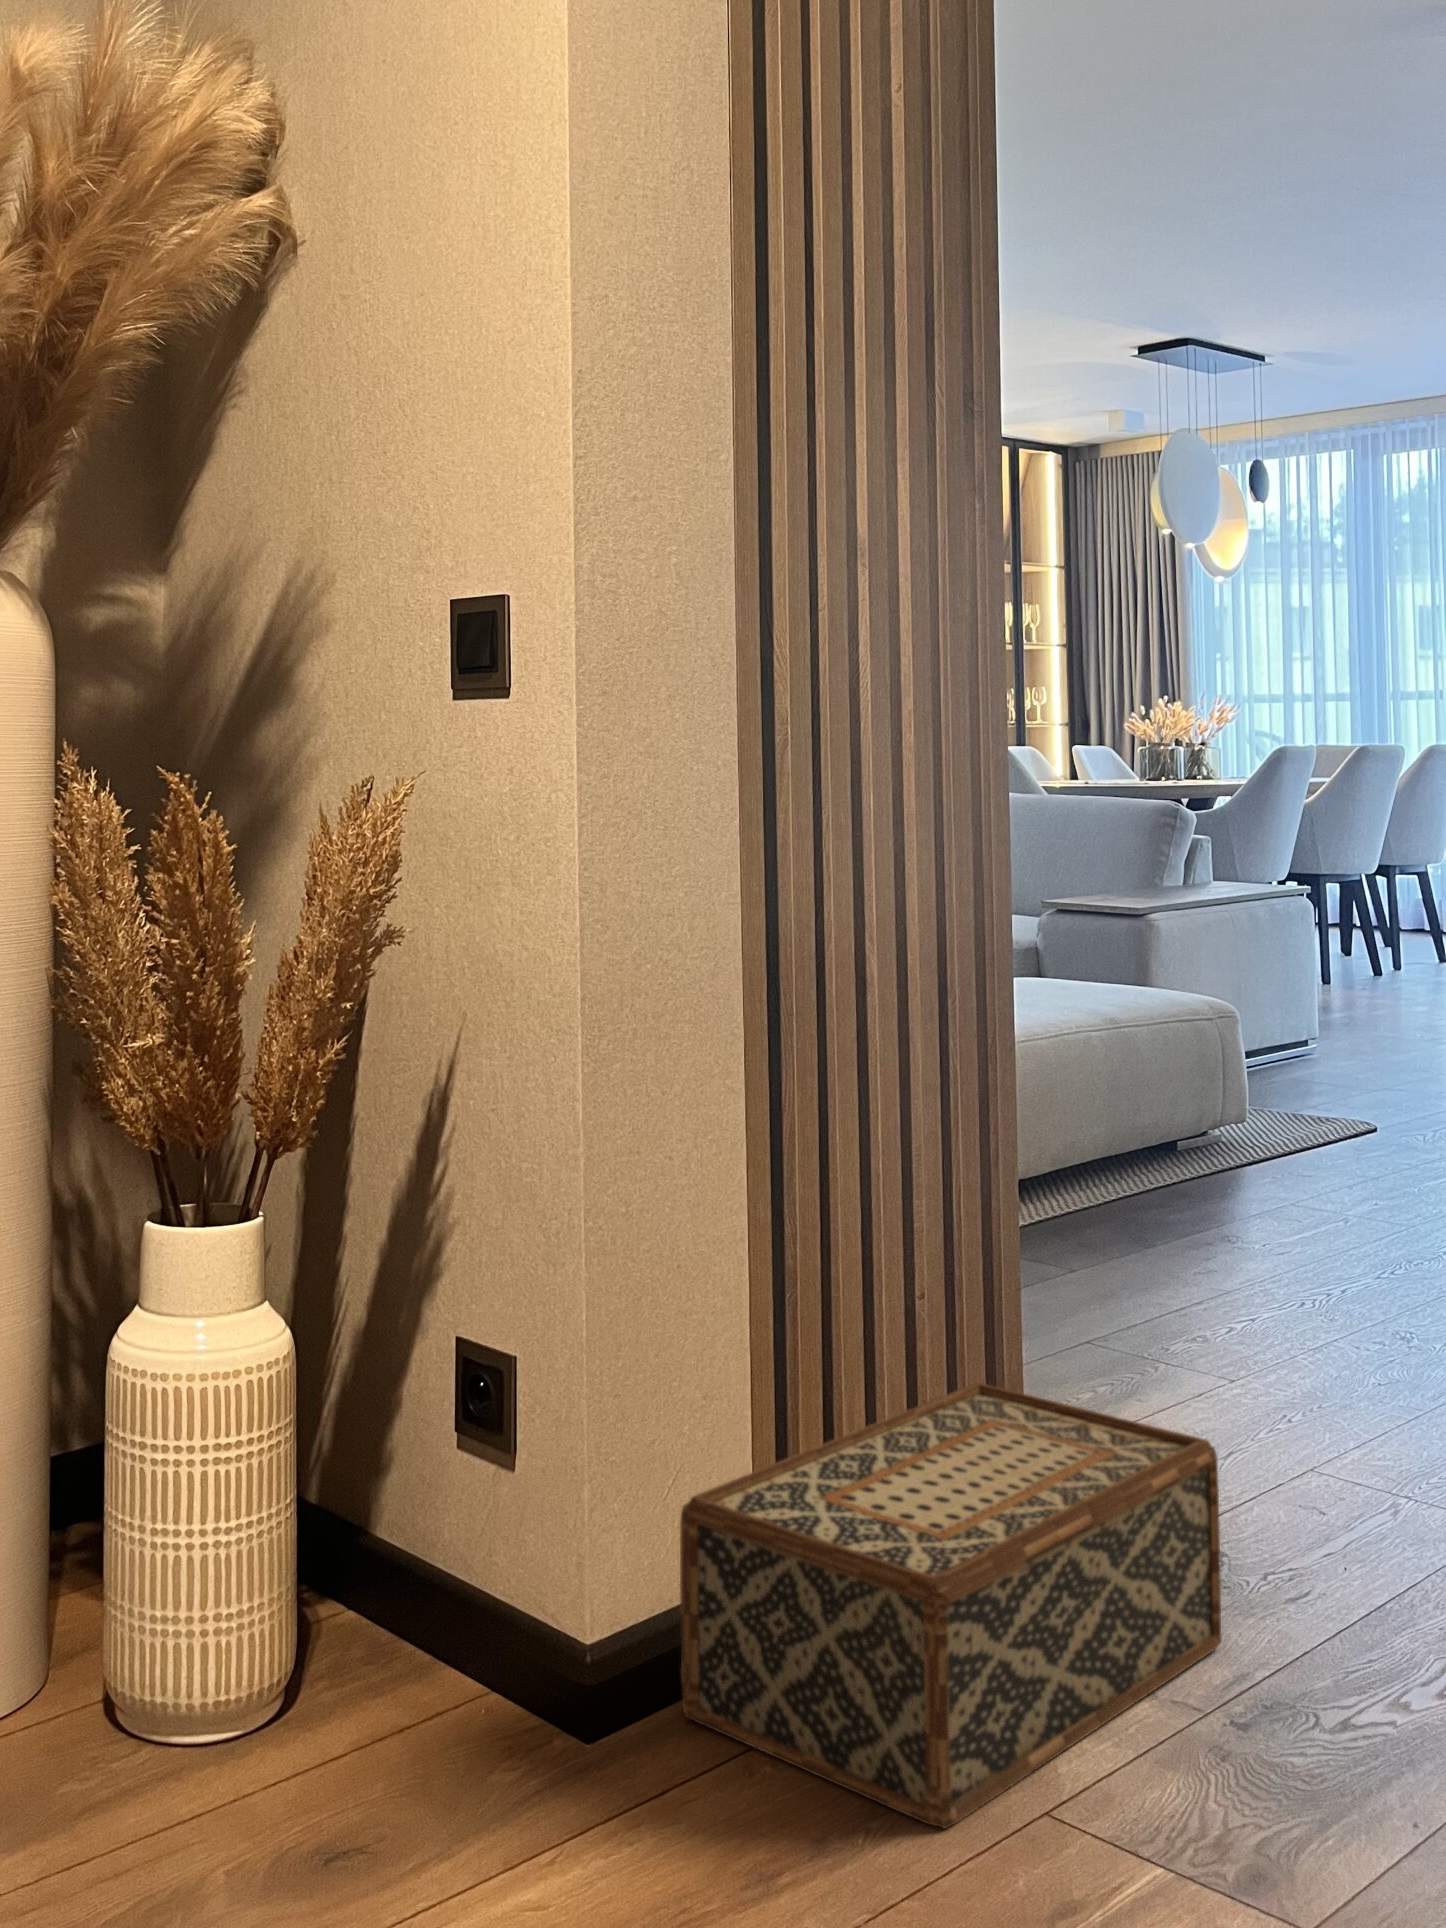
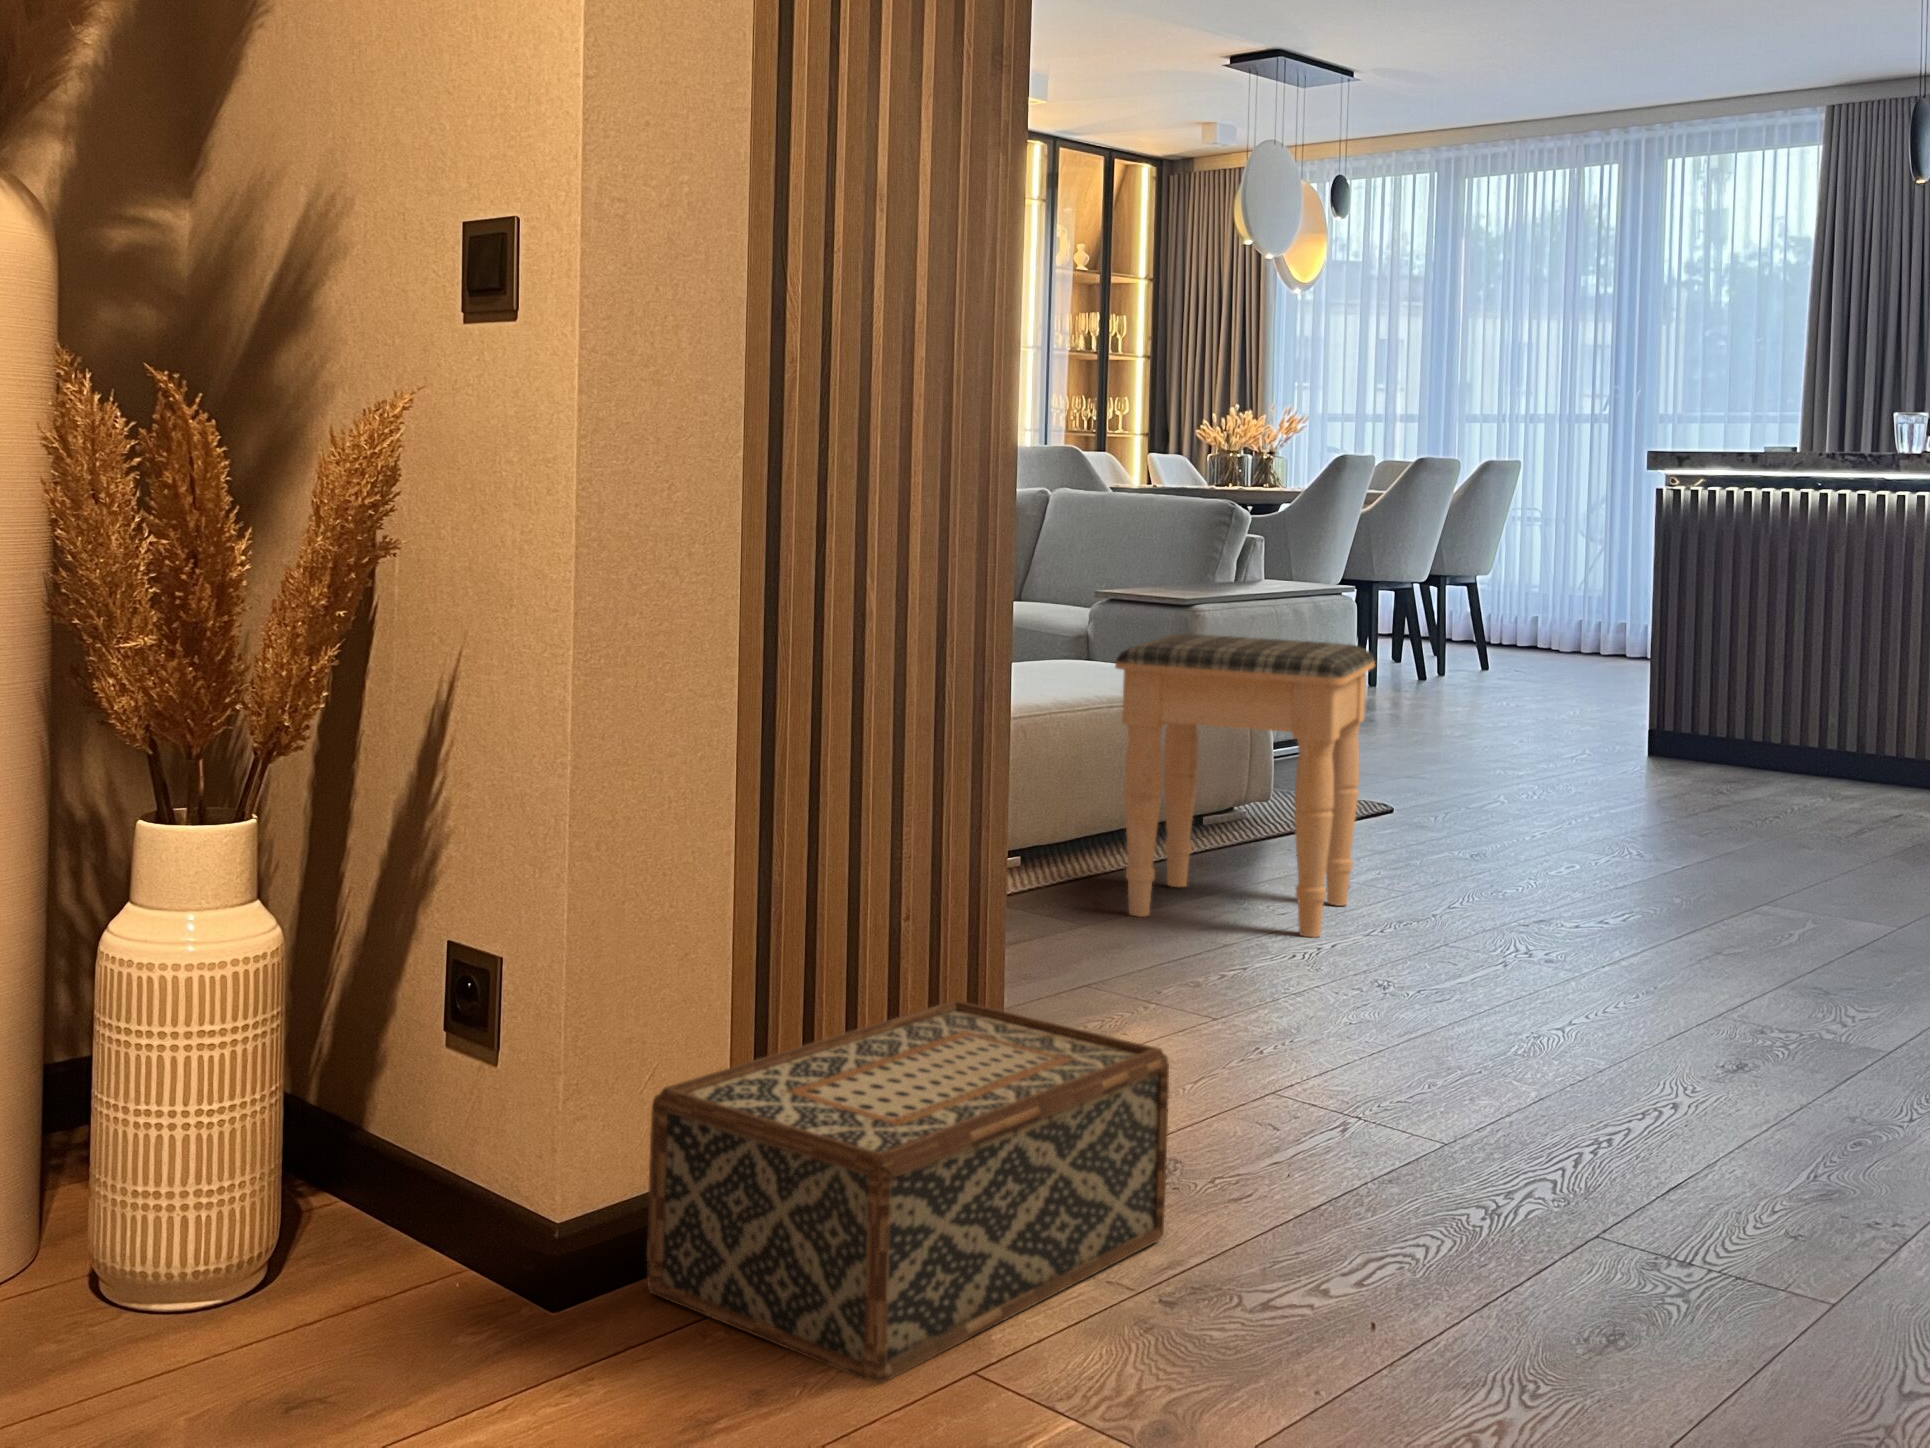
footstool: none [1090,956,1359,1276] -> present [1115,634,1375,937]

